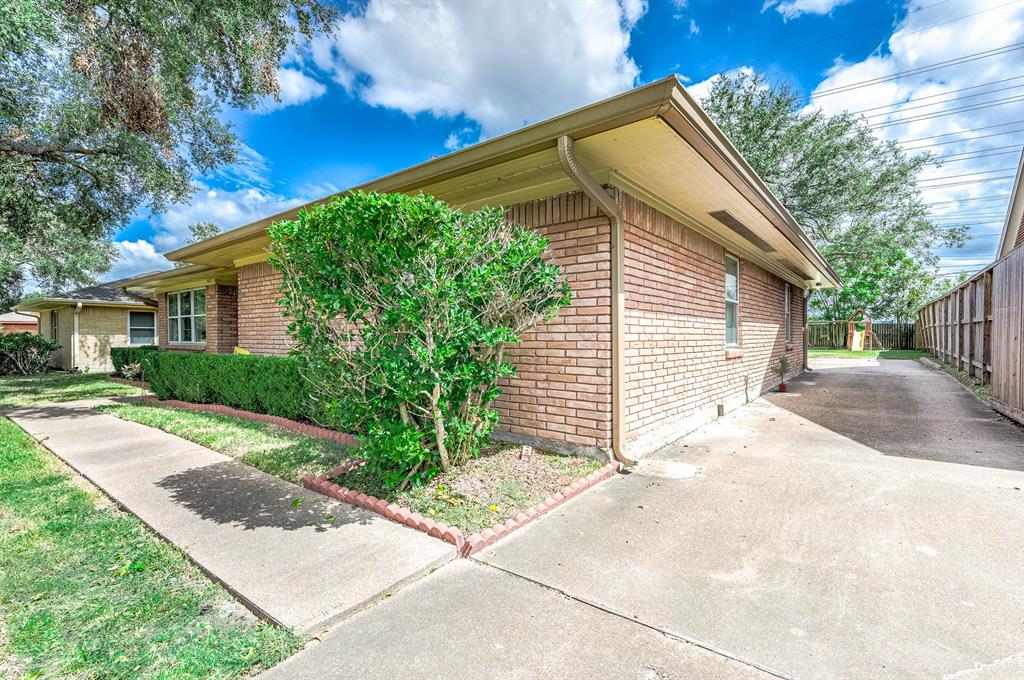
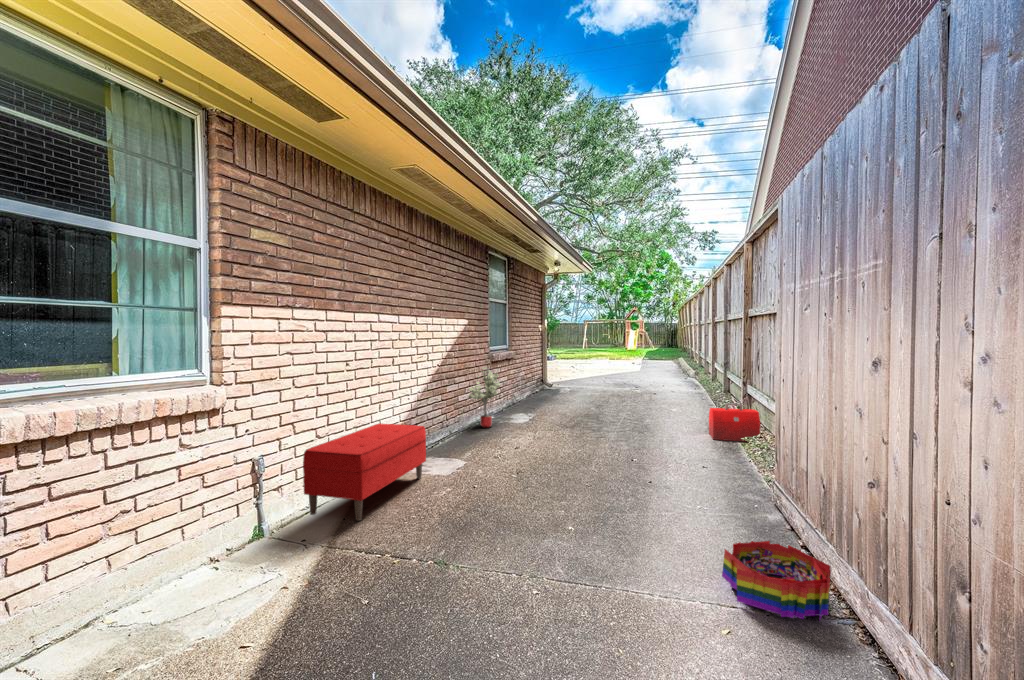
toolbox: none [955,377,997,402] -> present [709,403,761,442]
bench: none [738,378,778,413] -> present [303,423,426,521]
storage bin: none [961,416,1013,435] -> present [722,541,831,620]

